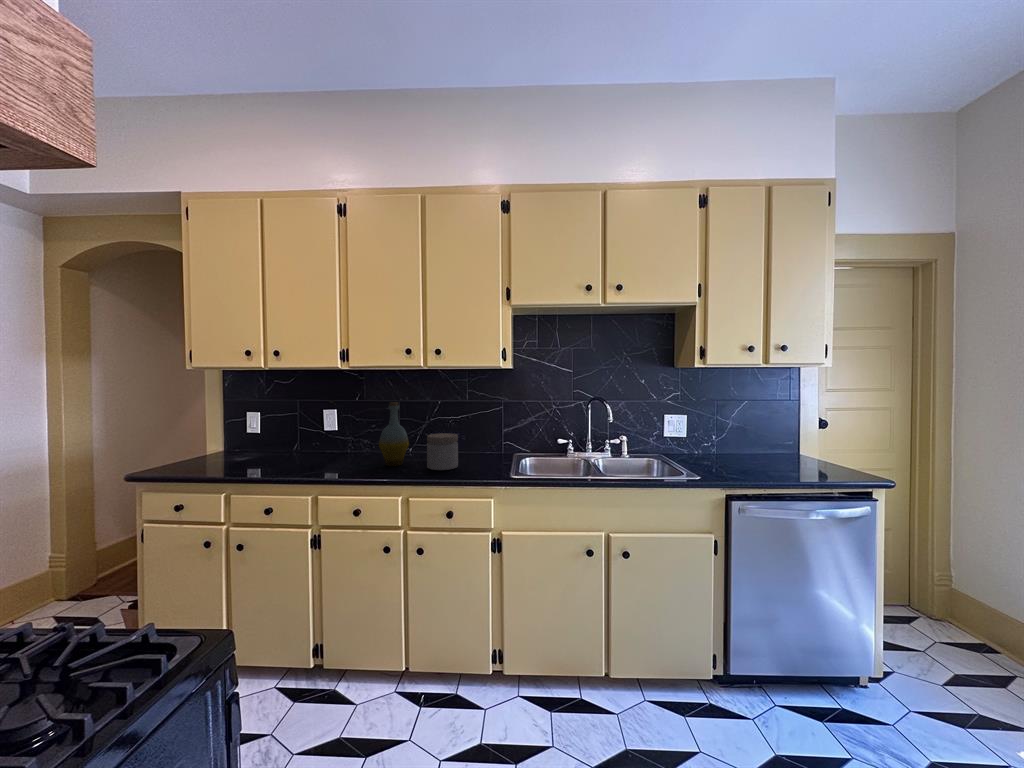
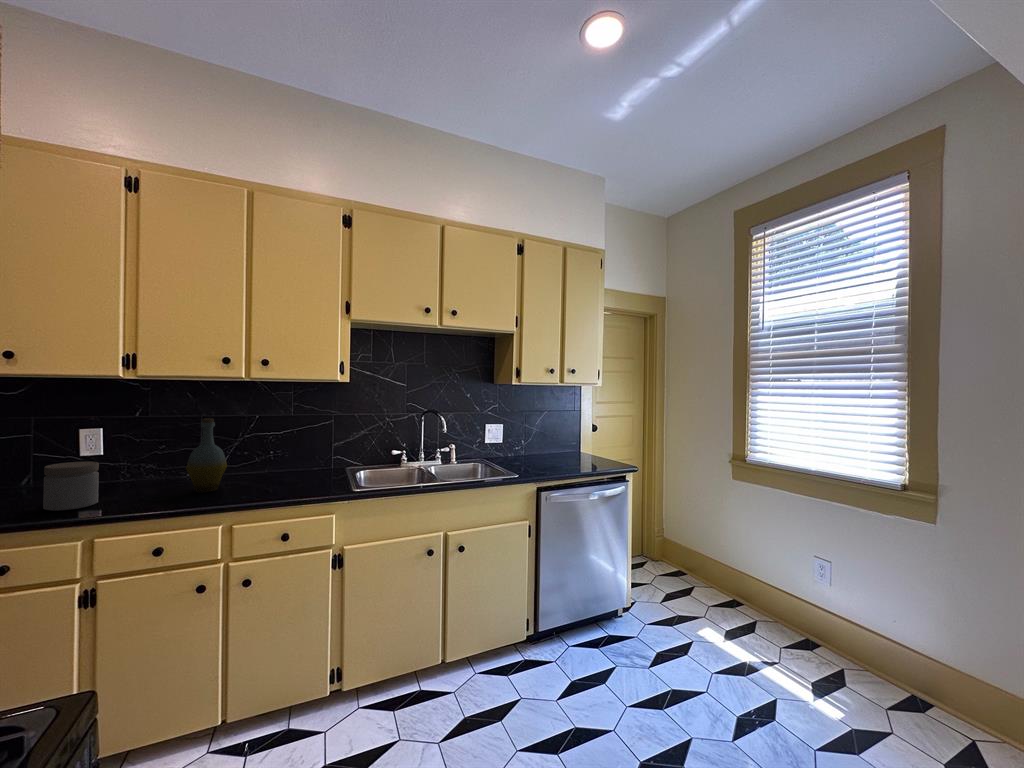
jar: present [427,433,458,470] -> present [43,461,99,511]

